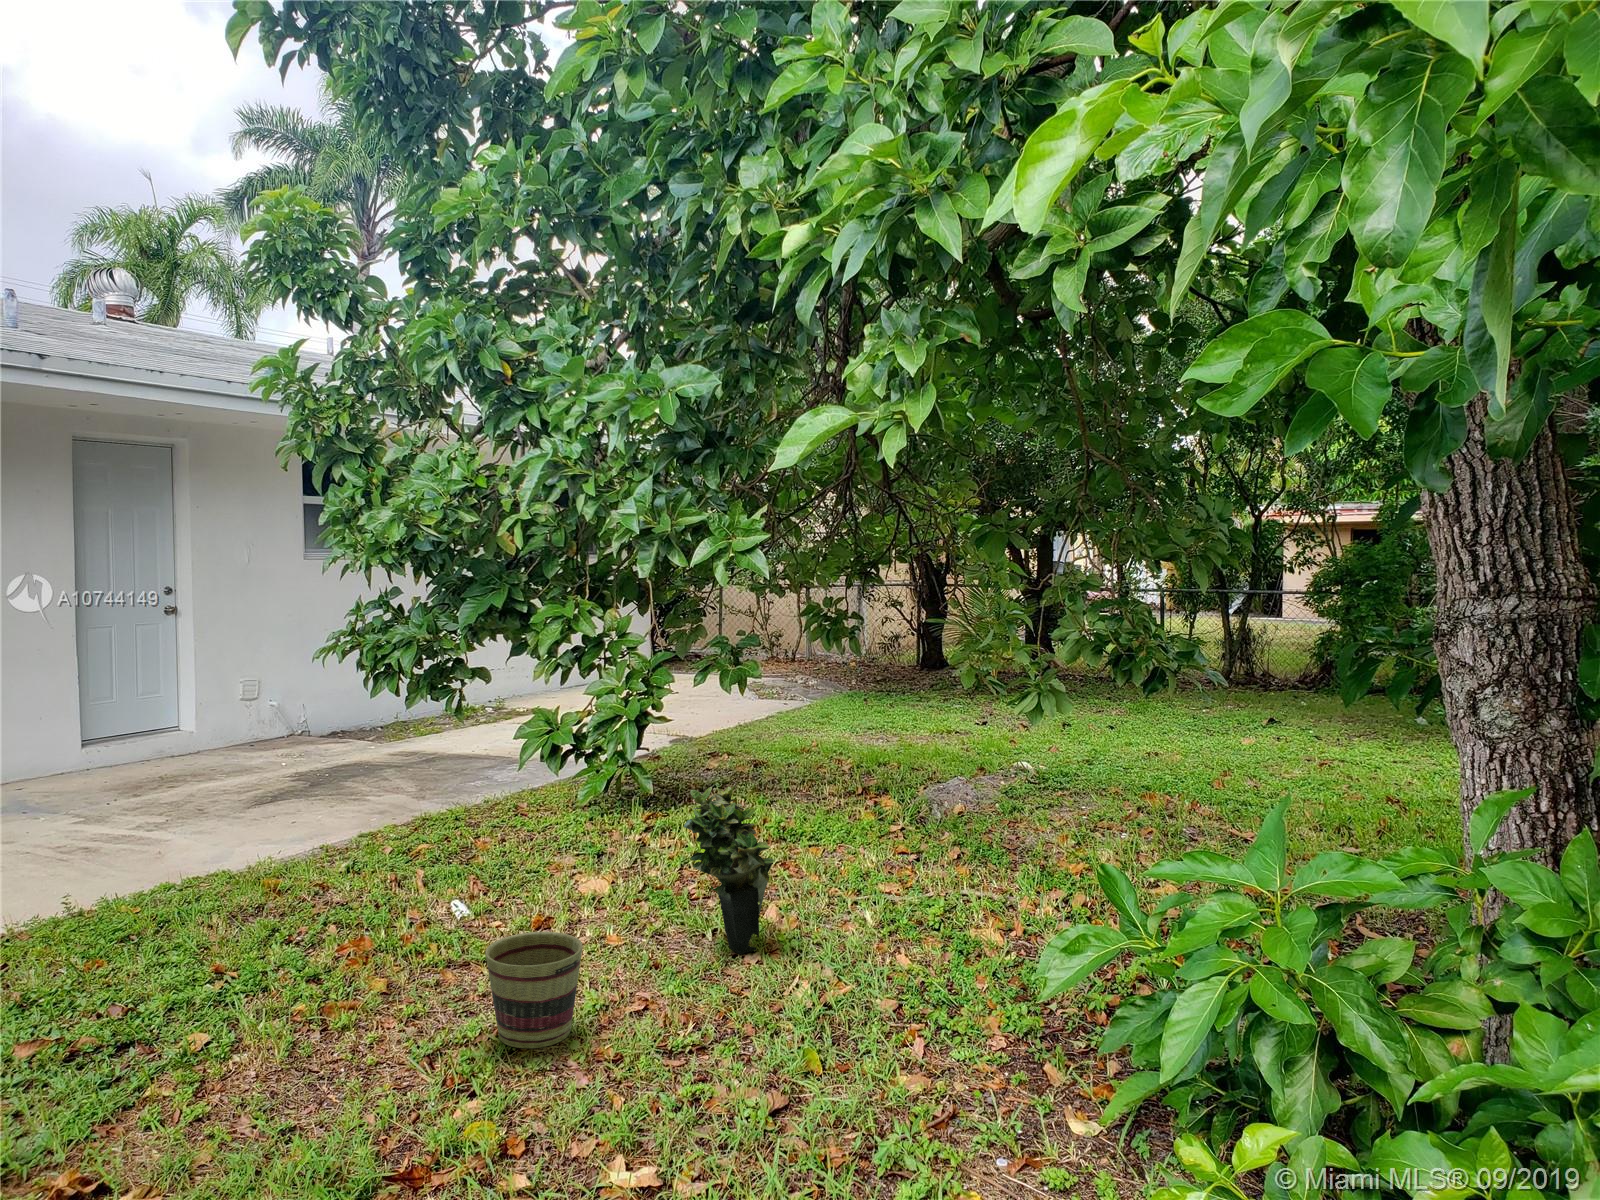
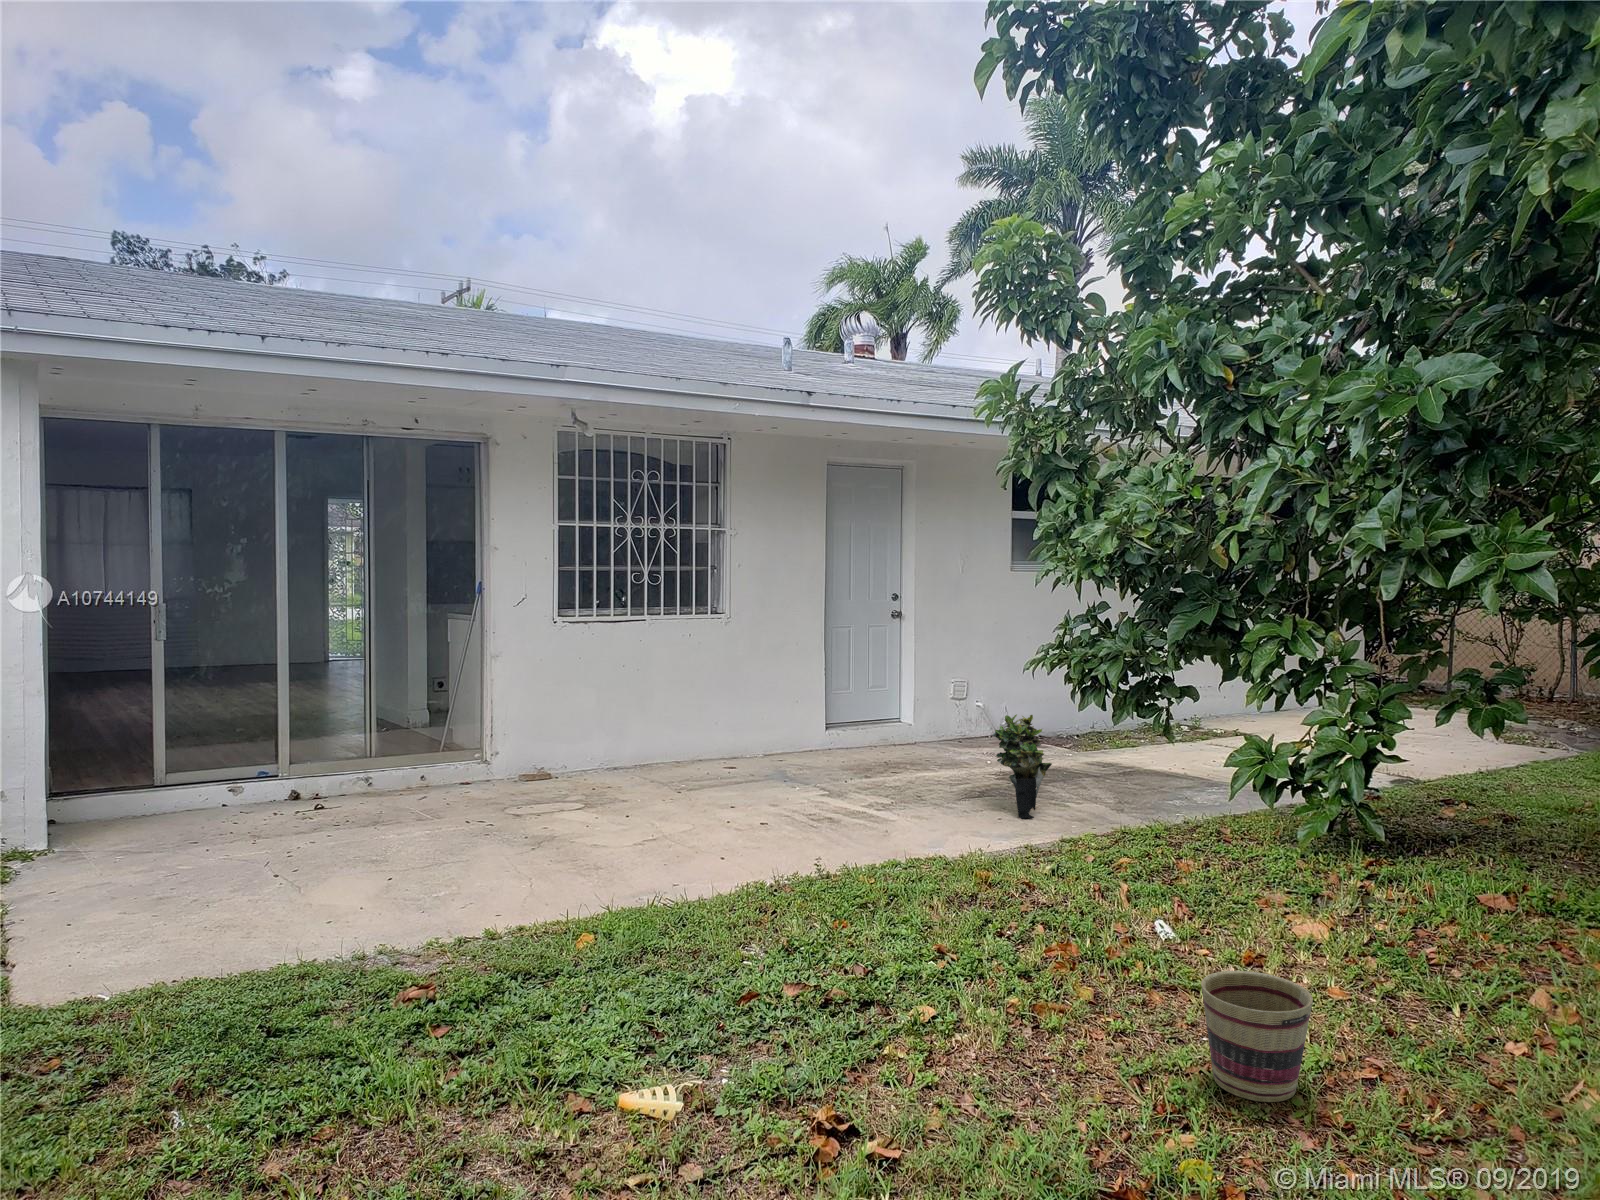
potted plant: present [684,786,774,955] -> present [993,714,1052,819]

